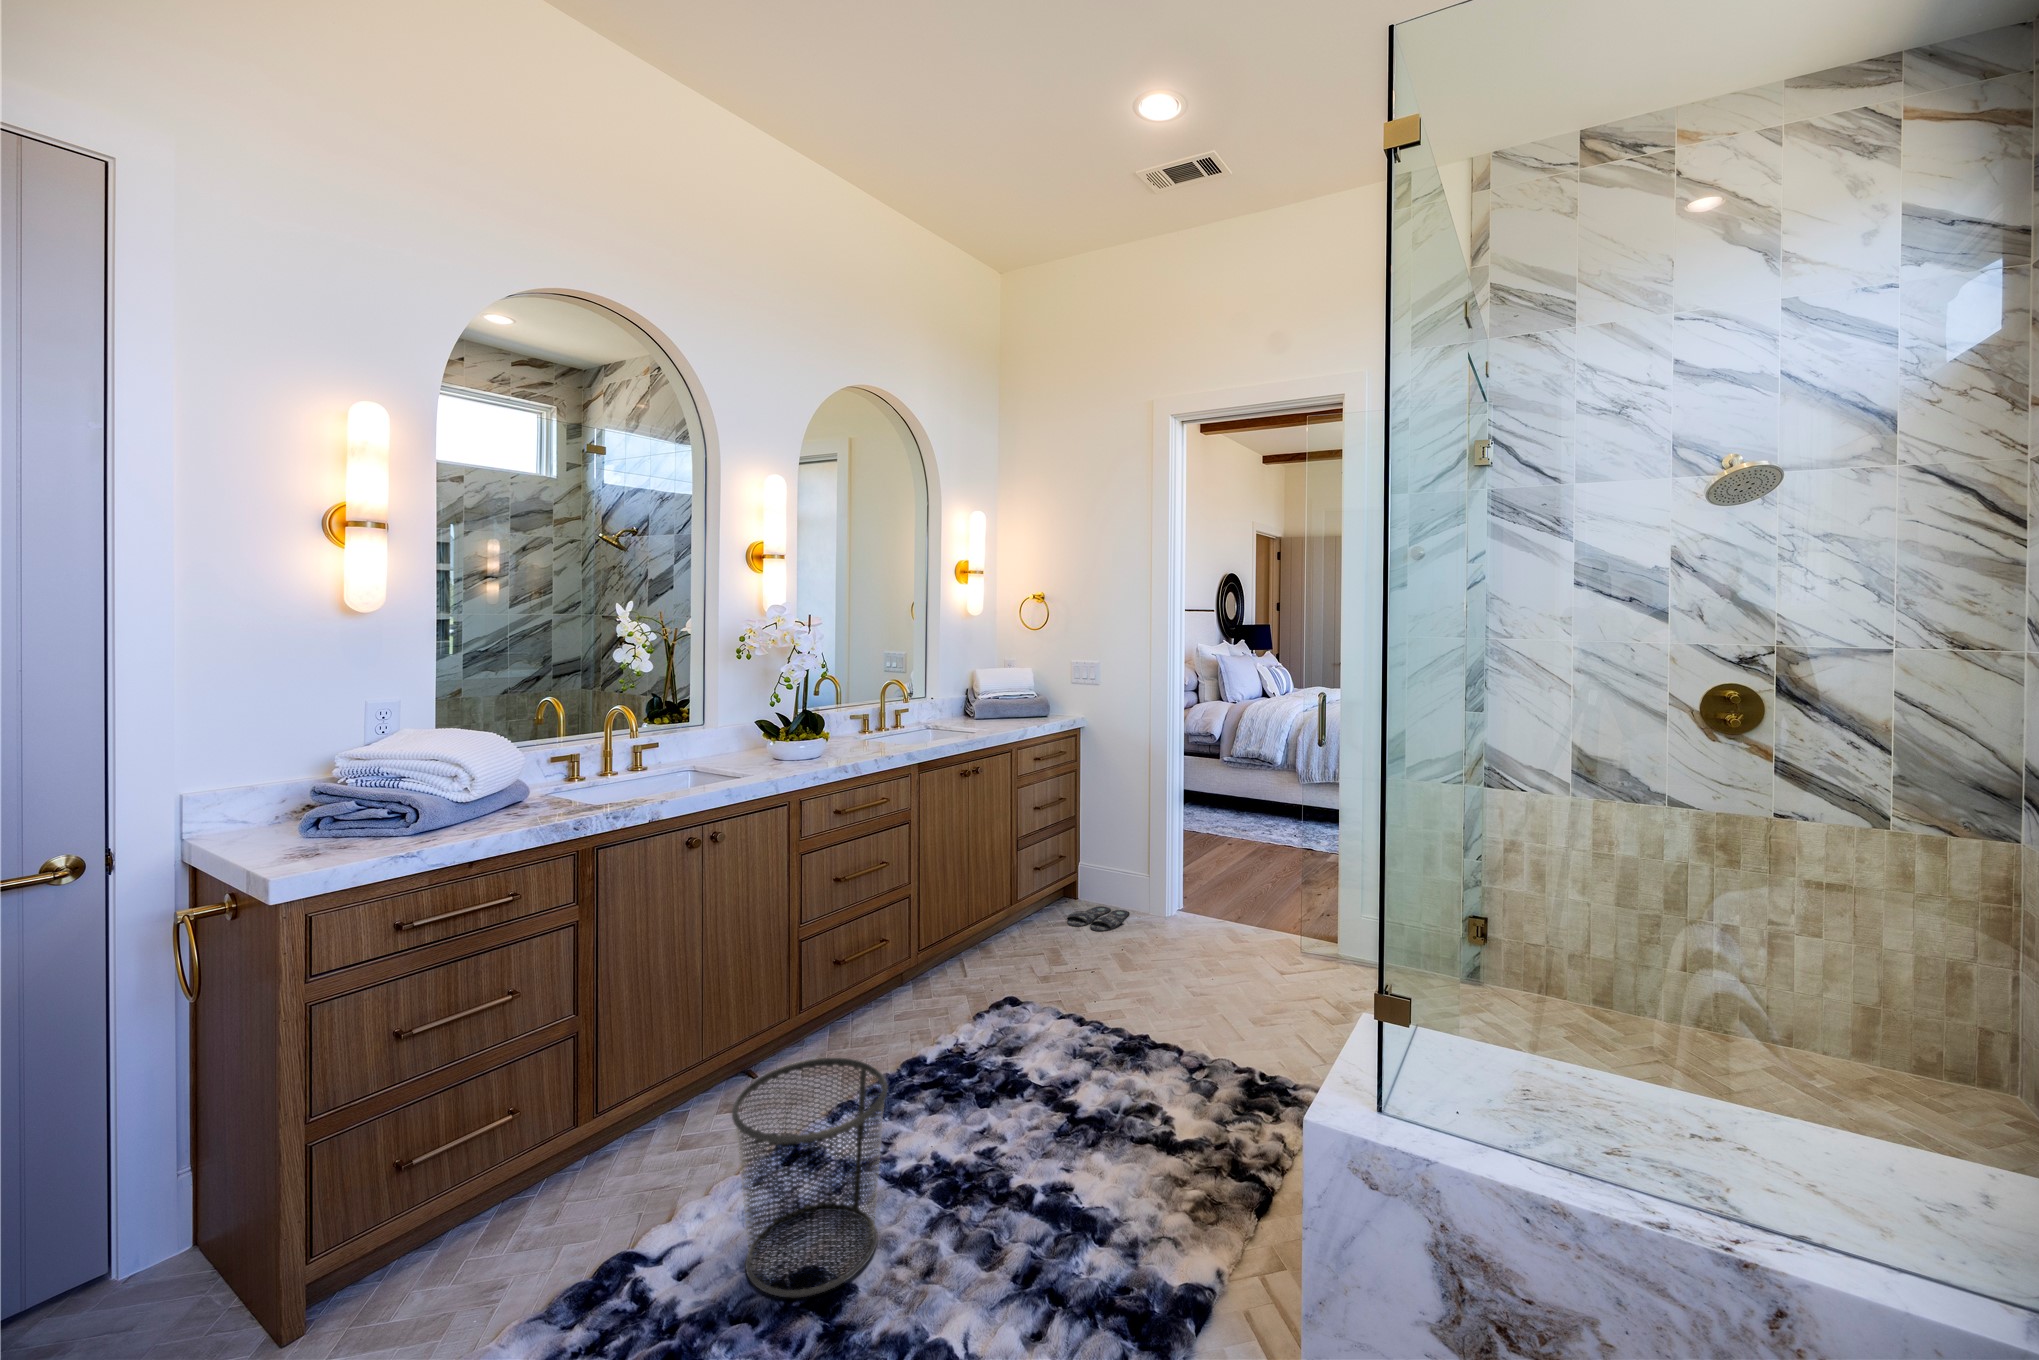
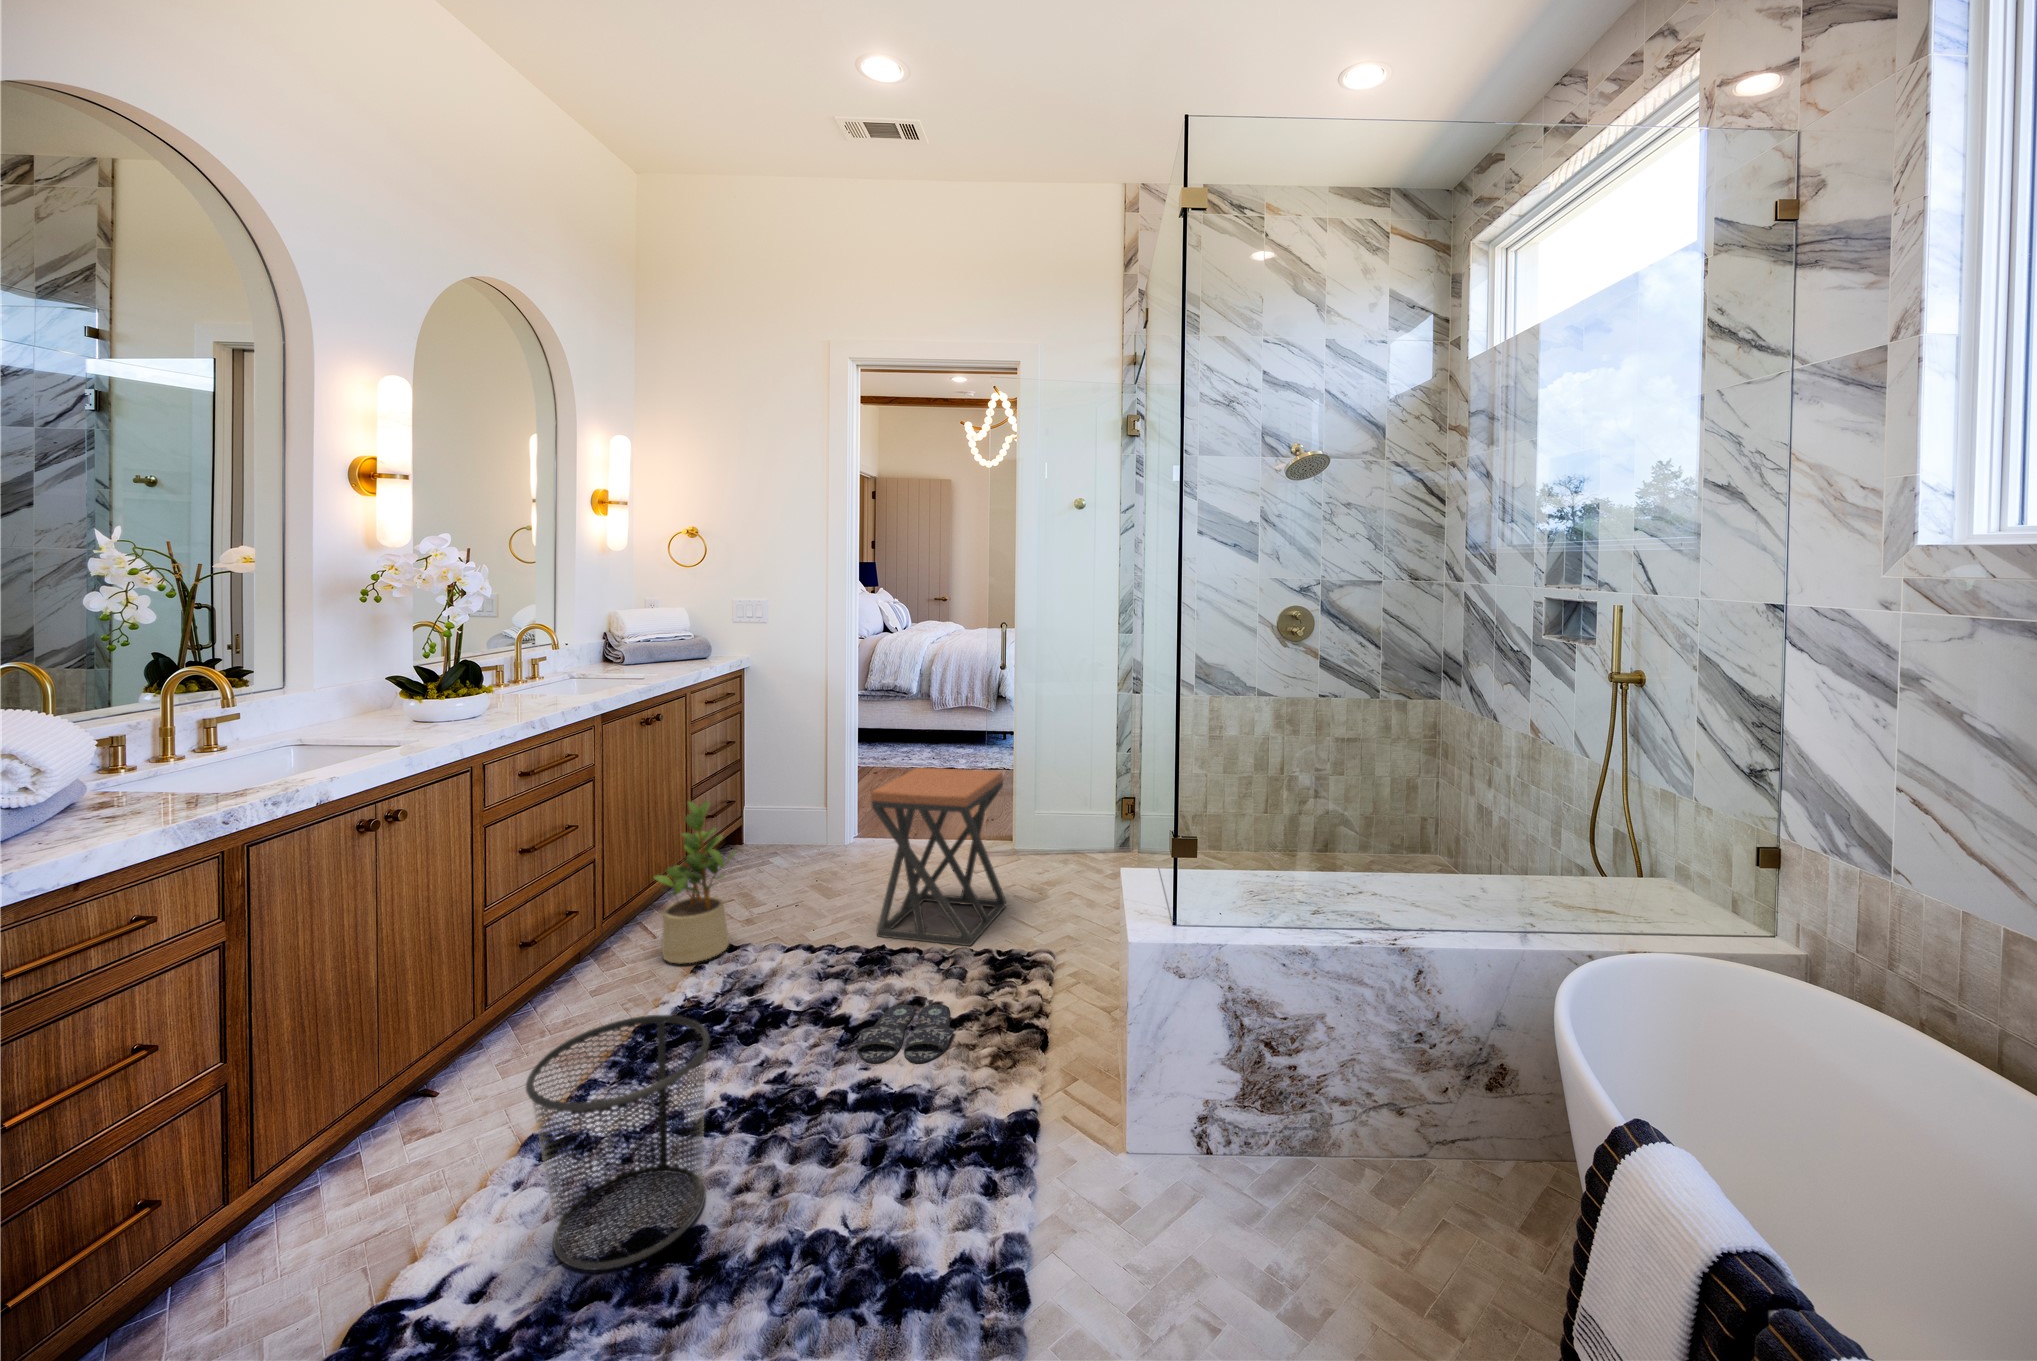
stool: none [1146,850,1294,1060] -> present [871,768,1006,946]
potted plant: none [954,853,1025,1007] -> present [654,801,736,964]
slippers: present [1067,906,1129,931] -> present [857,1004,955,1063]

